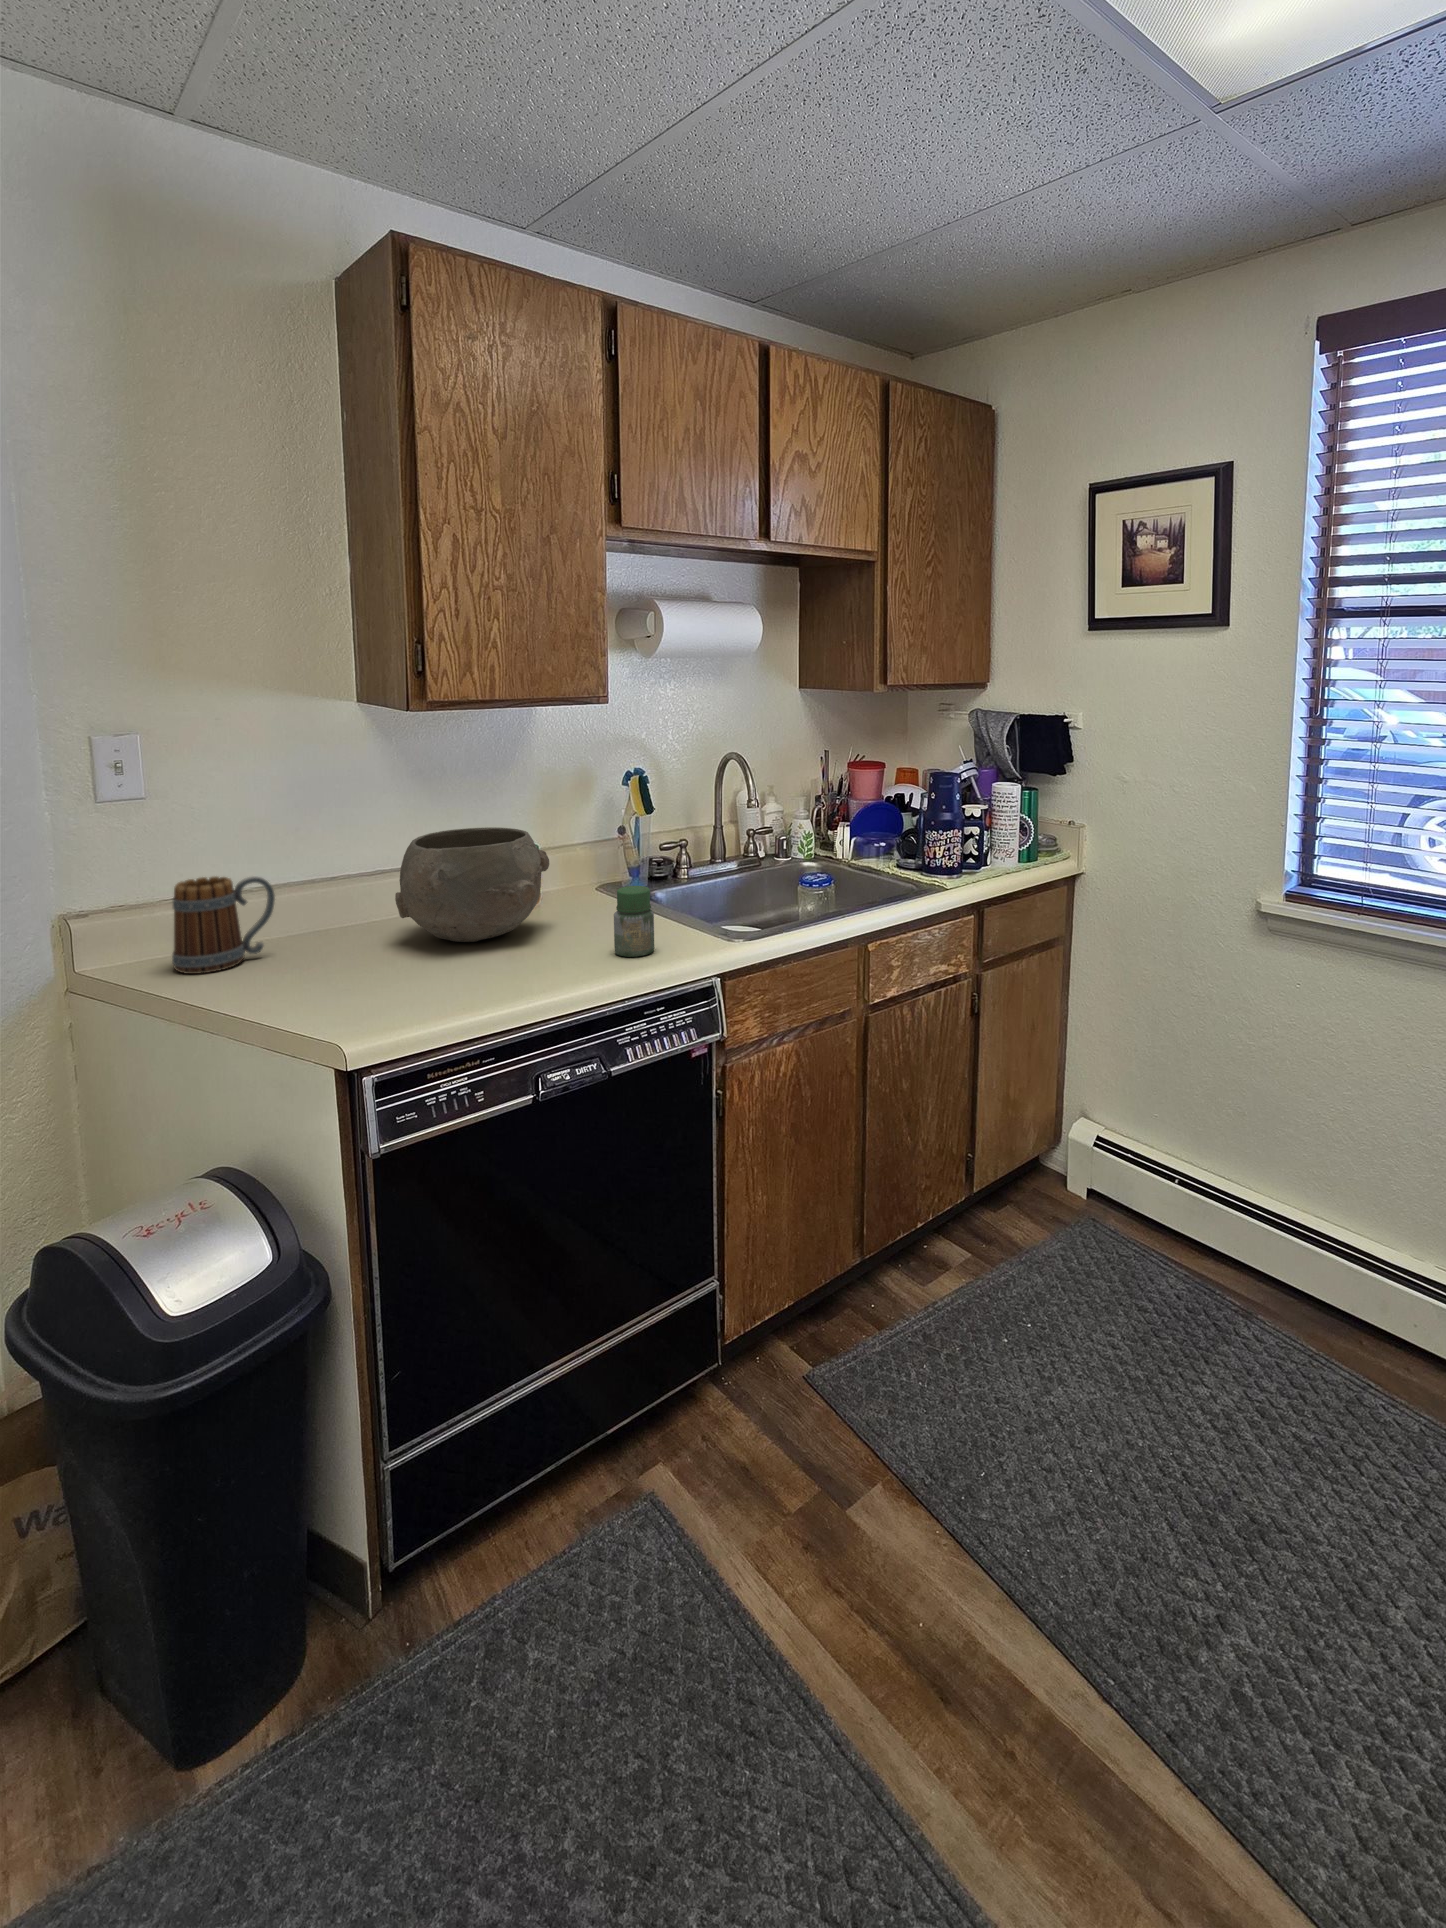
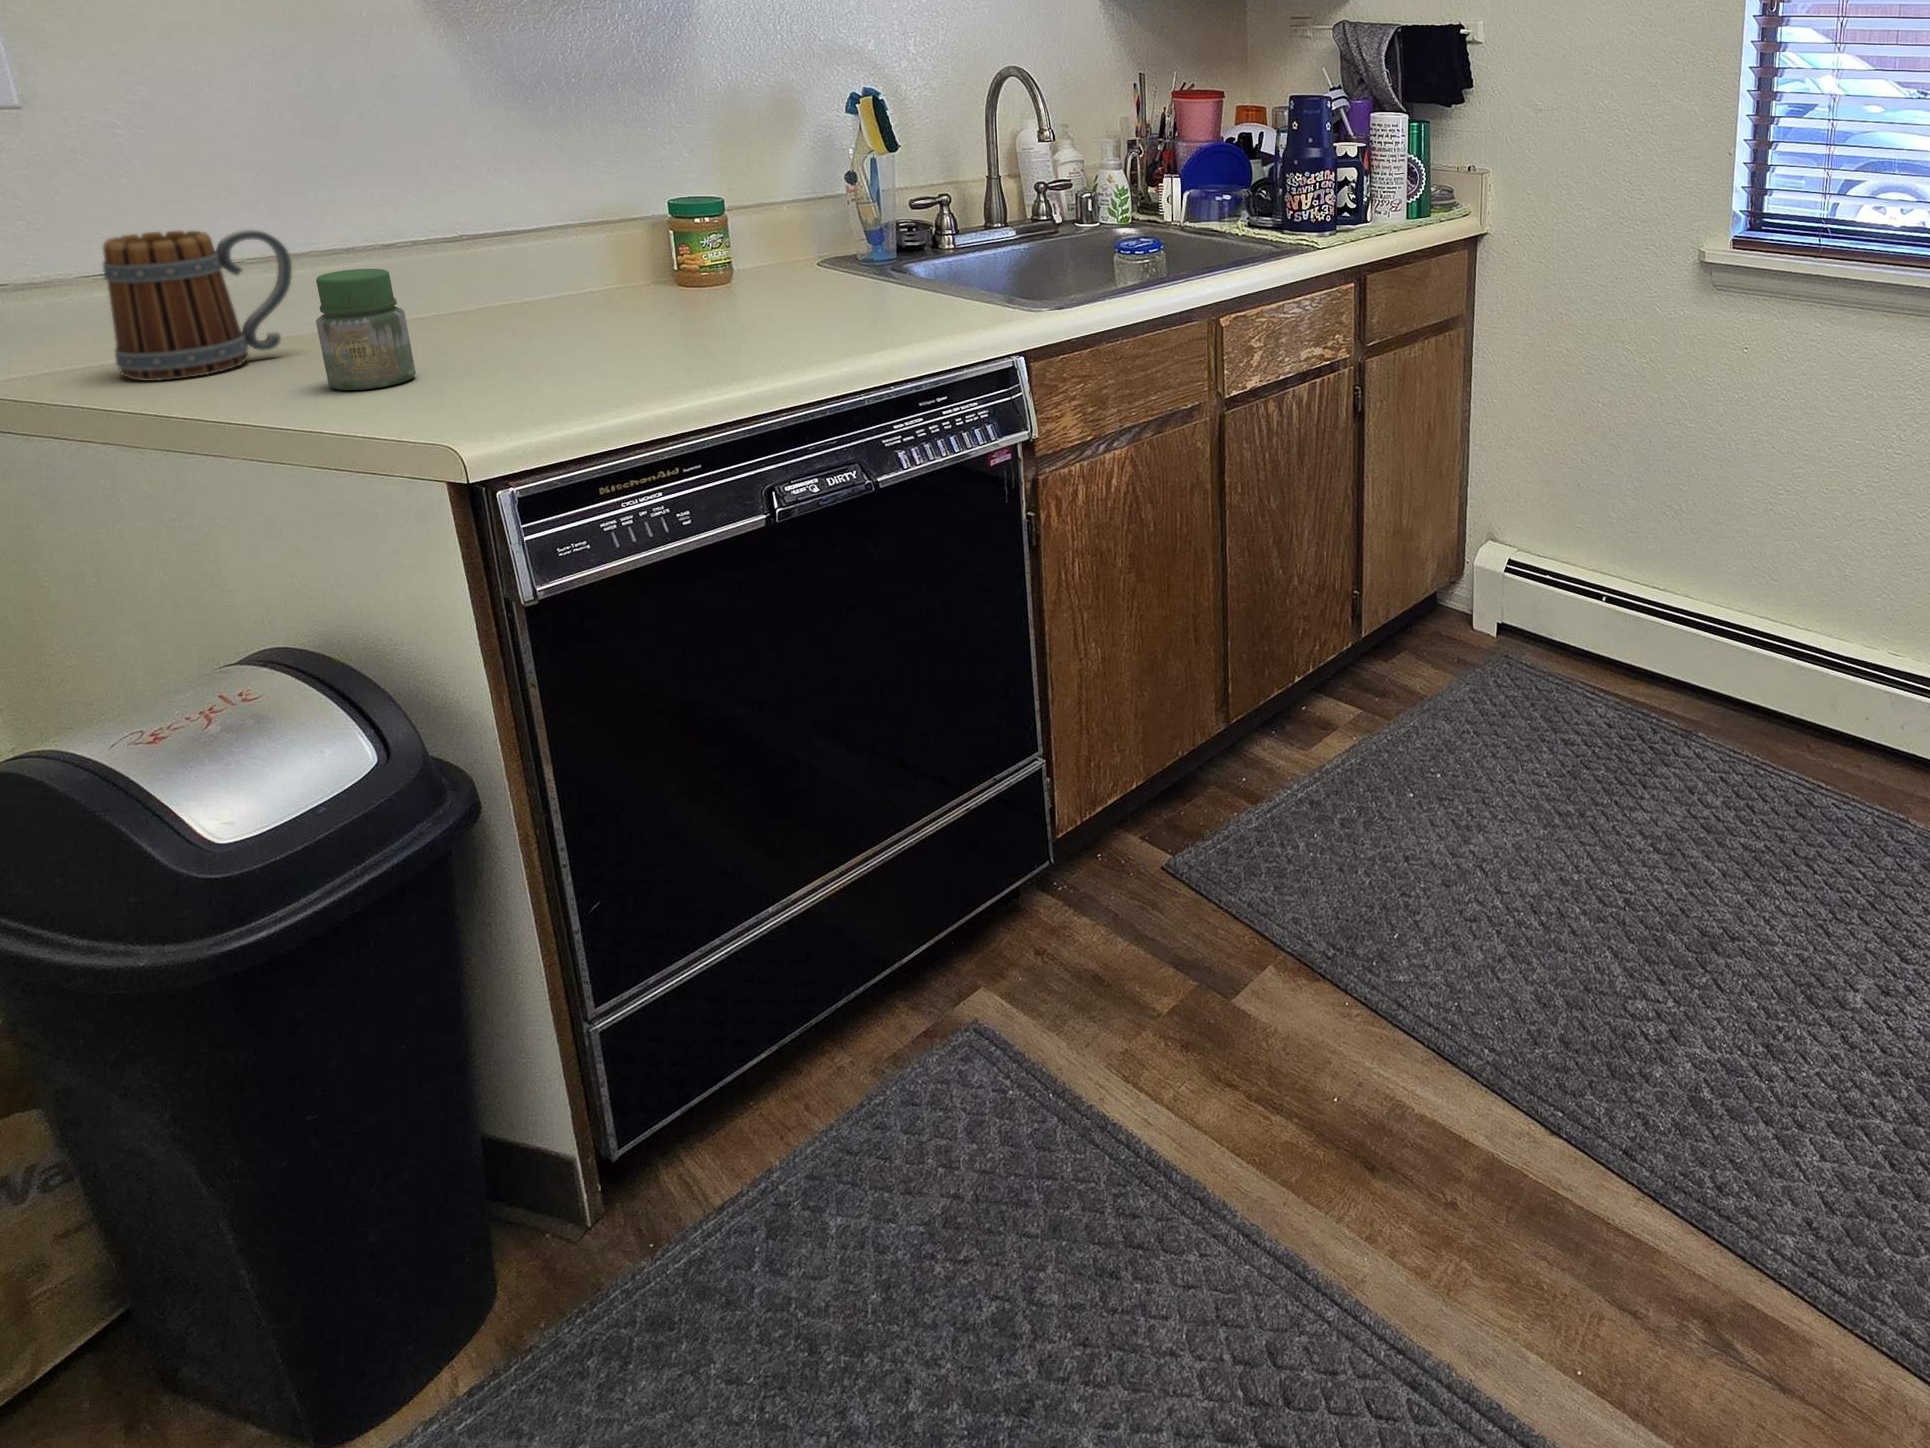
bowl: present [395,827,549,942] -> none [502,162,749,325]
jar: present [614,886,654,957] -> present [316,269,416,390]

